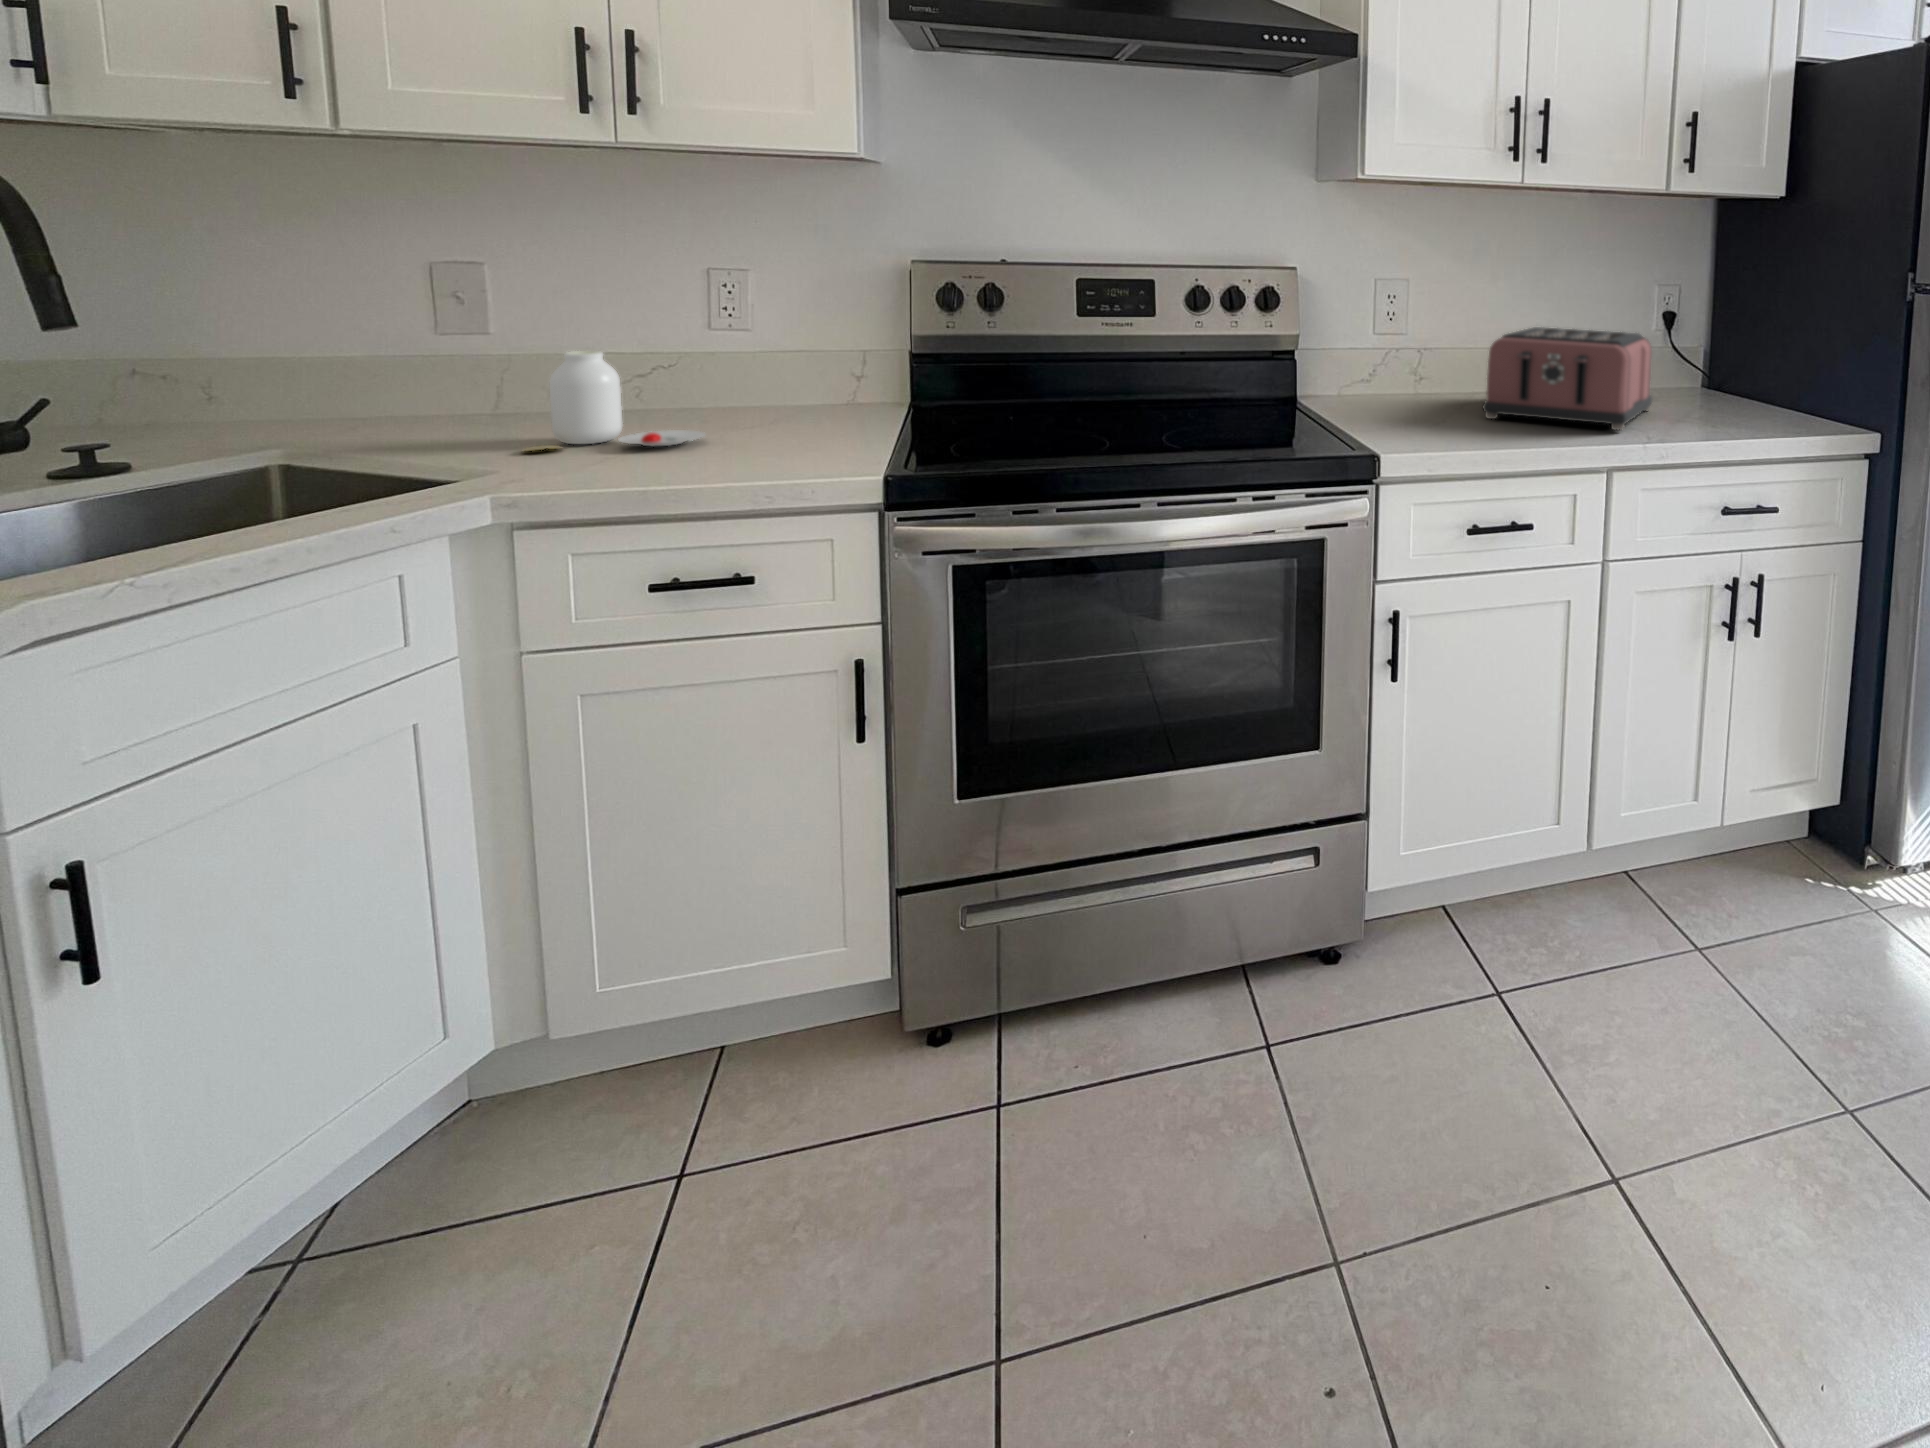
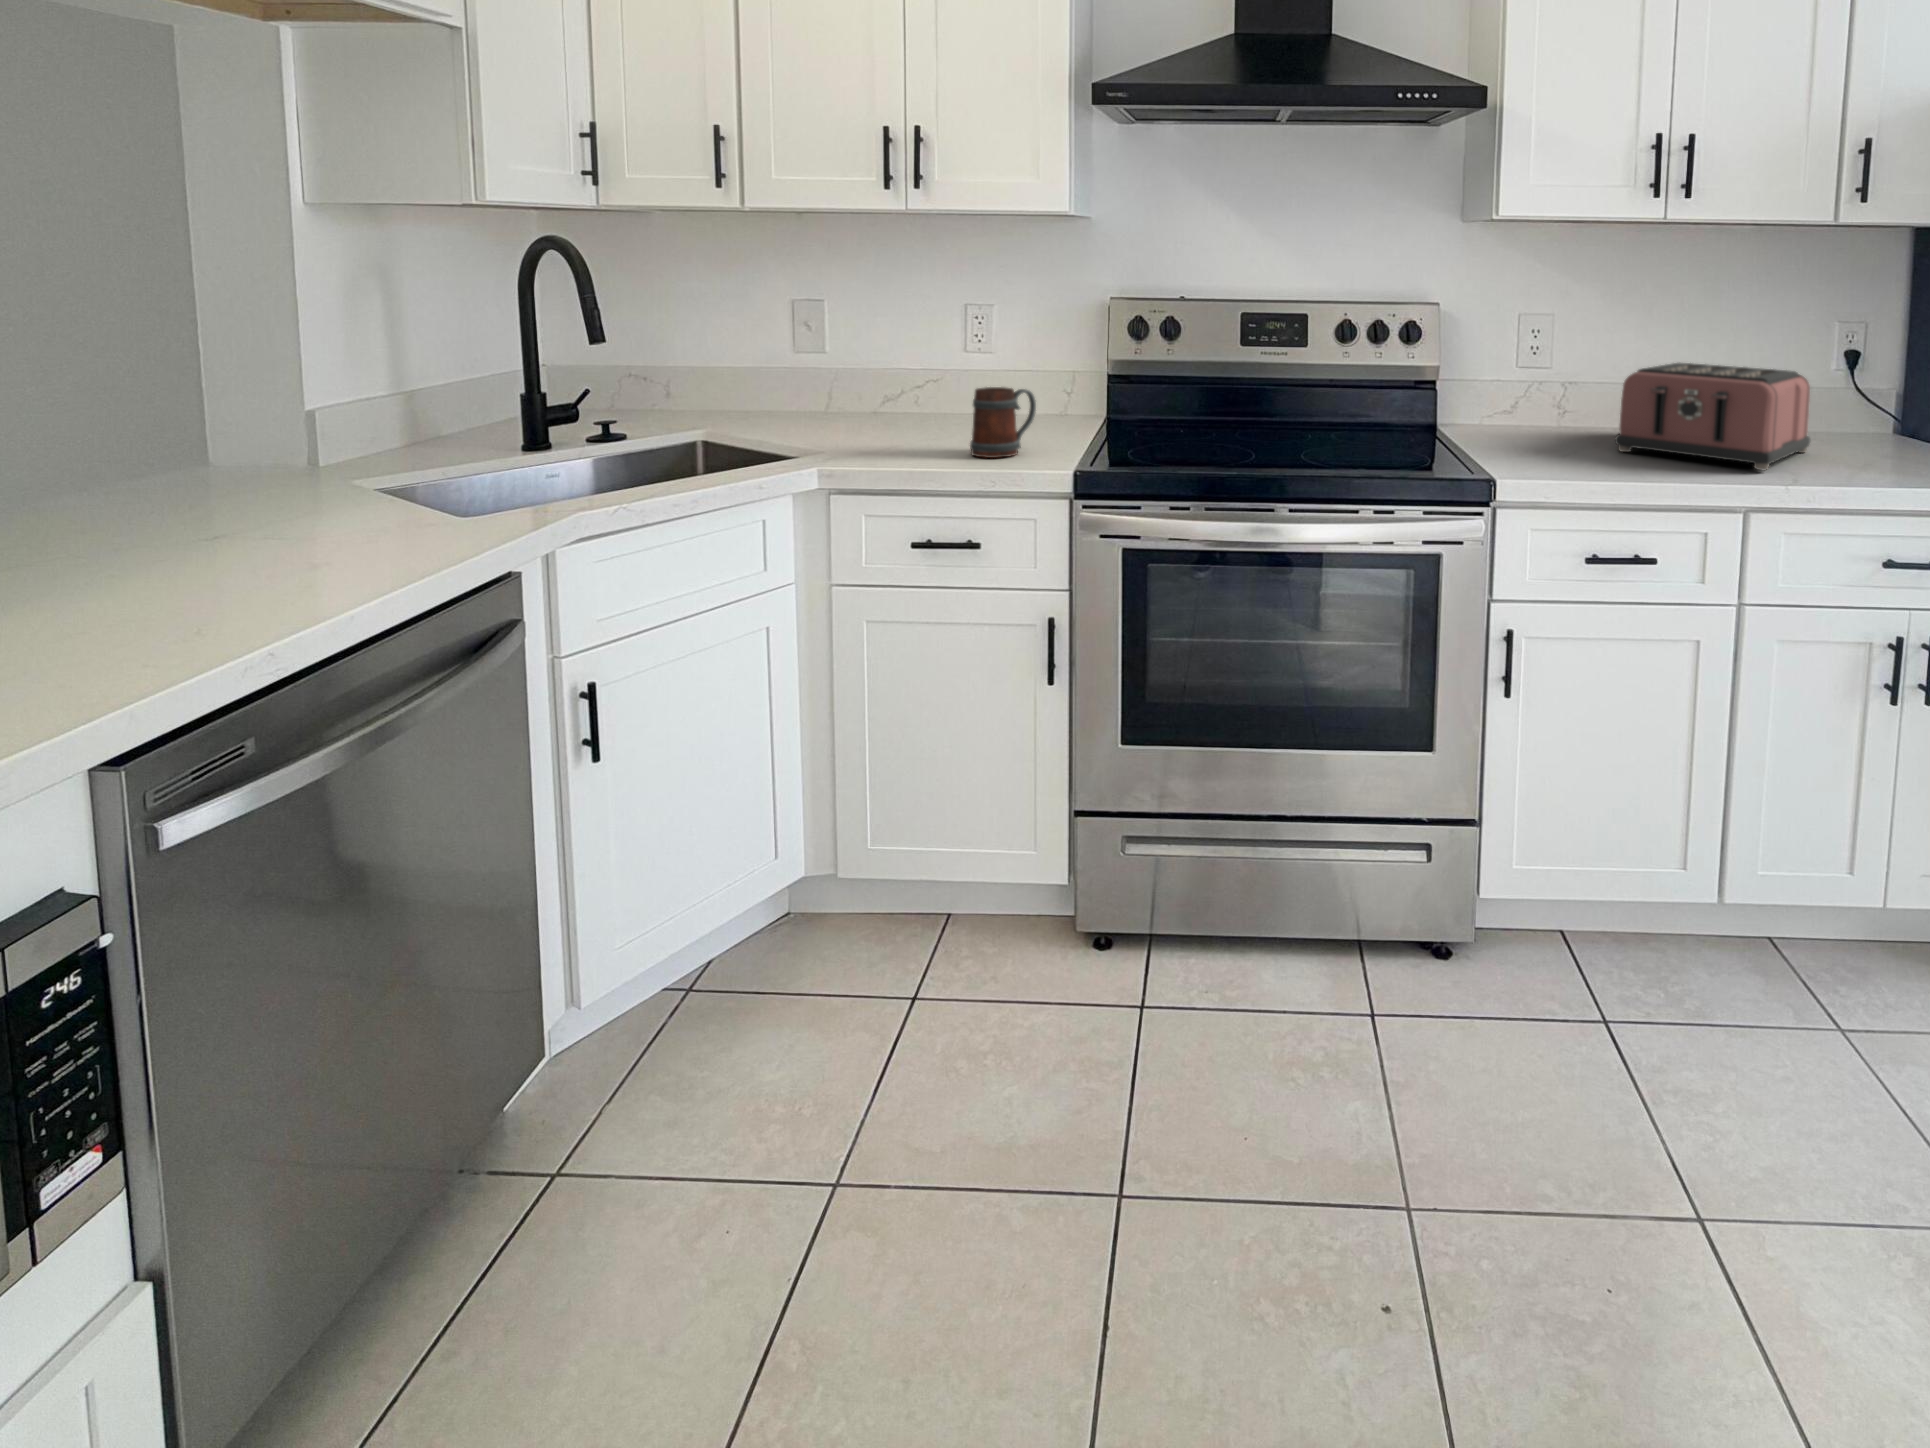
jar: present [523,351,705,452] -> none [841,366,959,440]
mug: none [729,374,821,465] -> present [970,387,1036,458]

